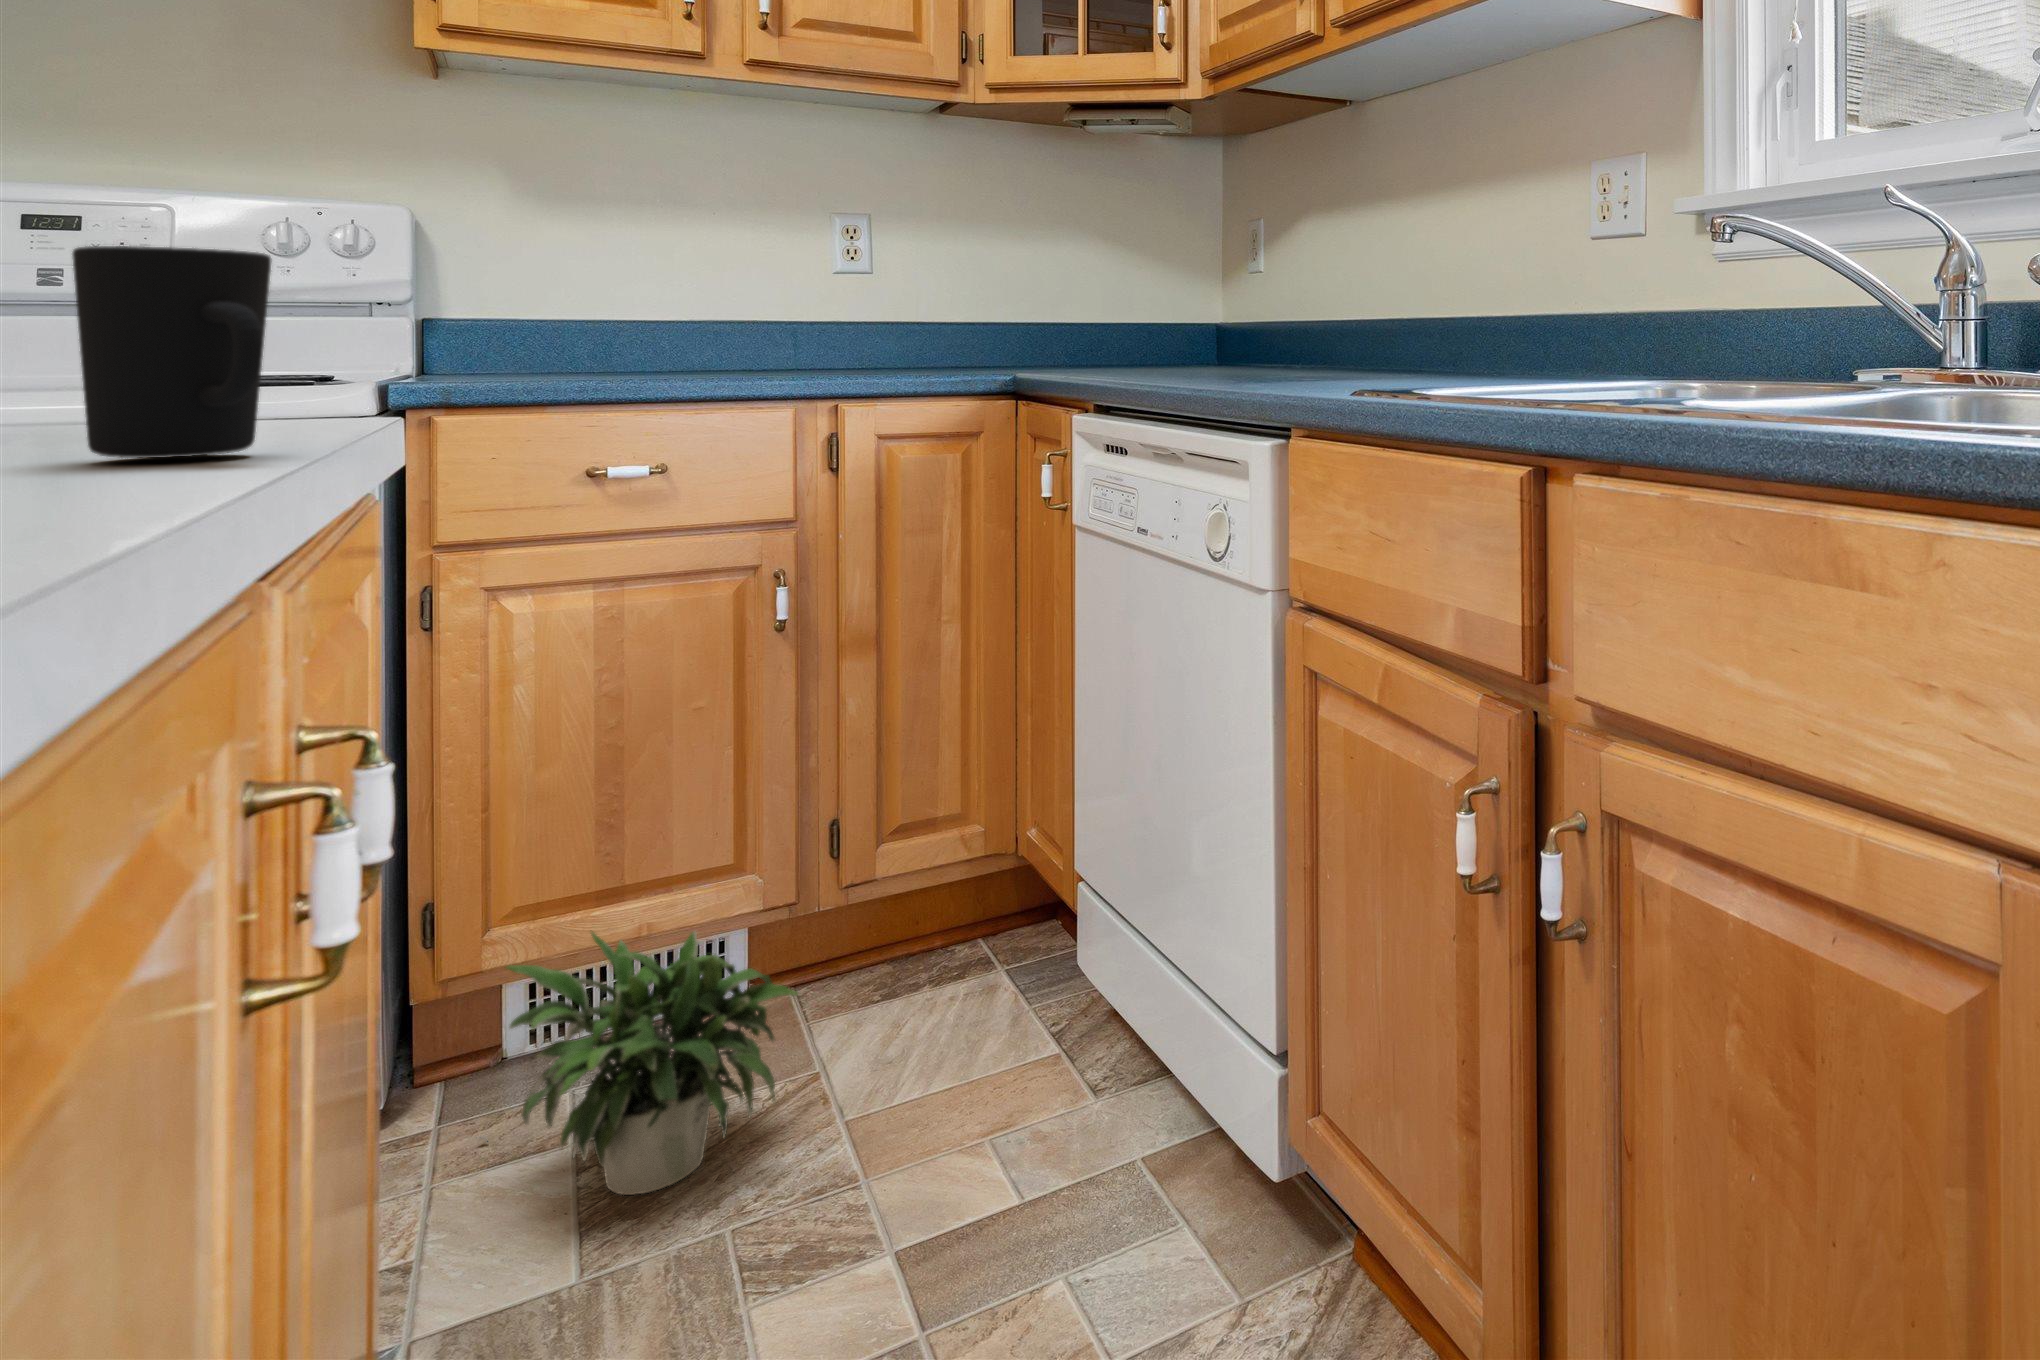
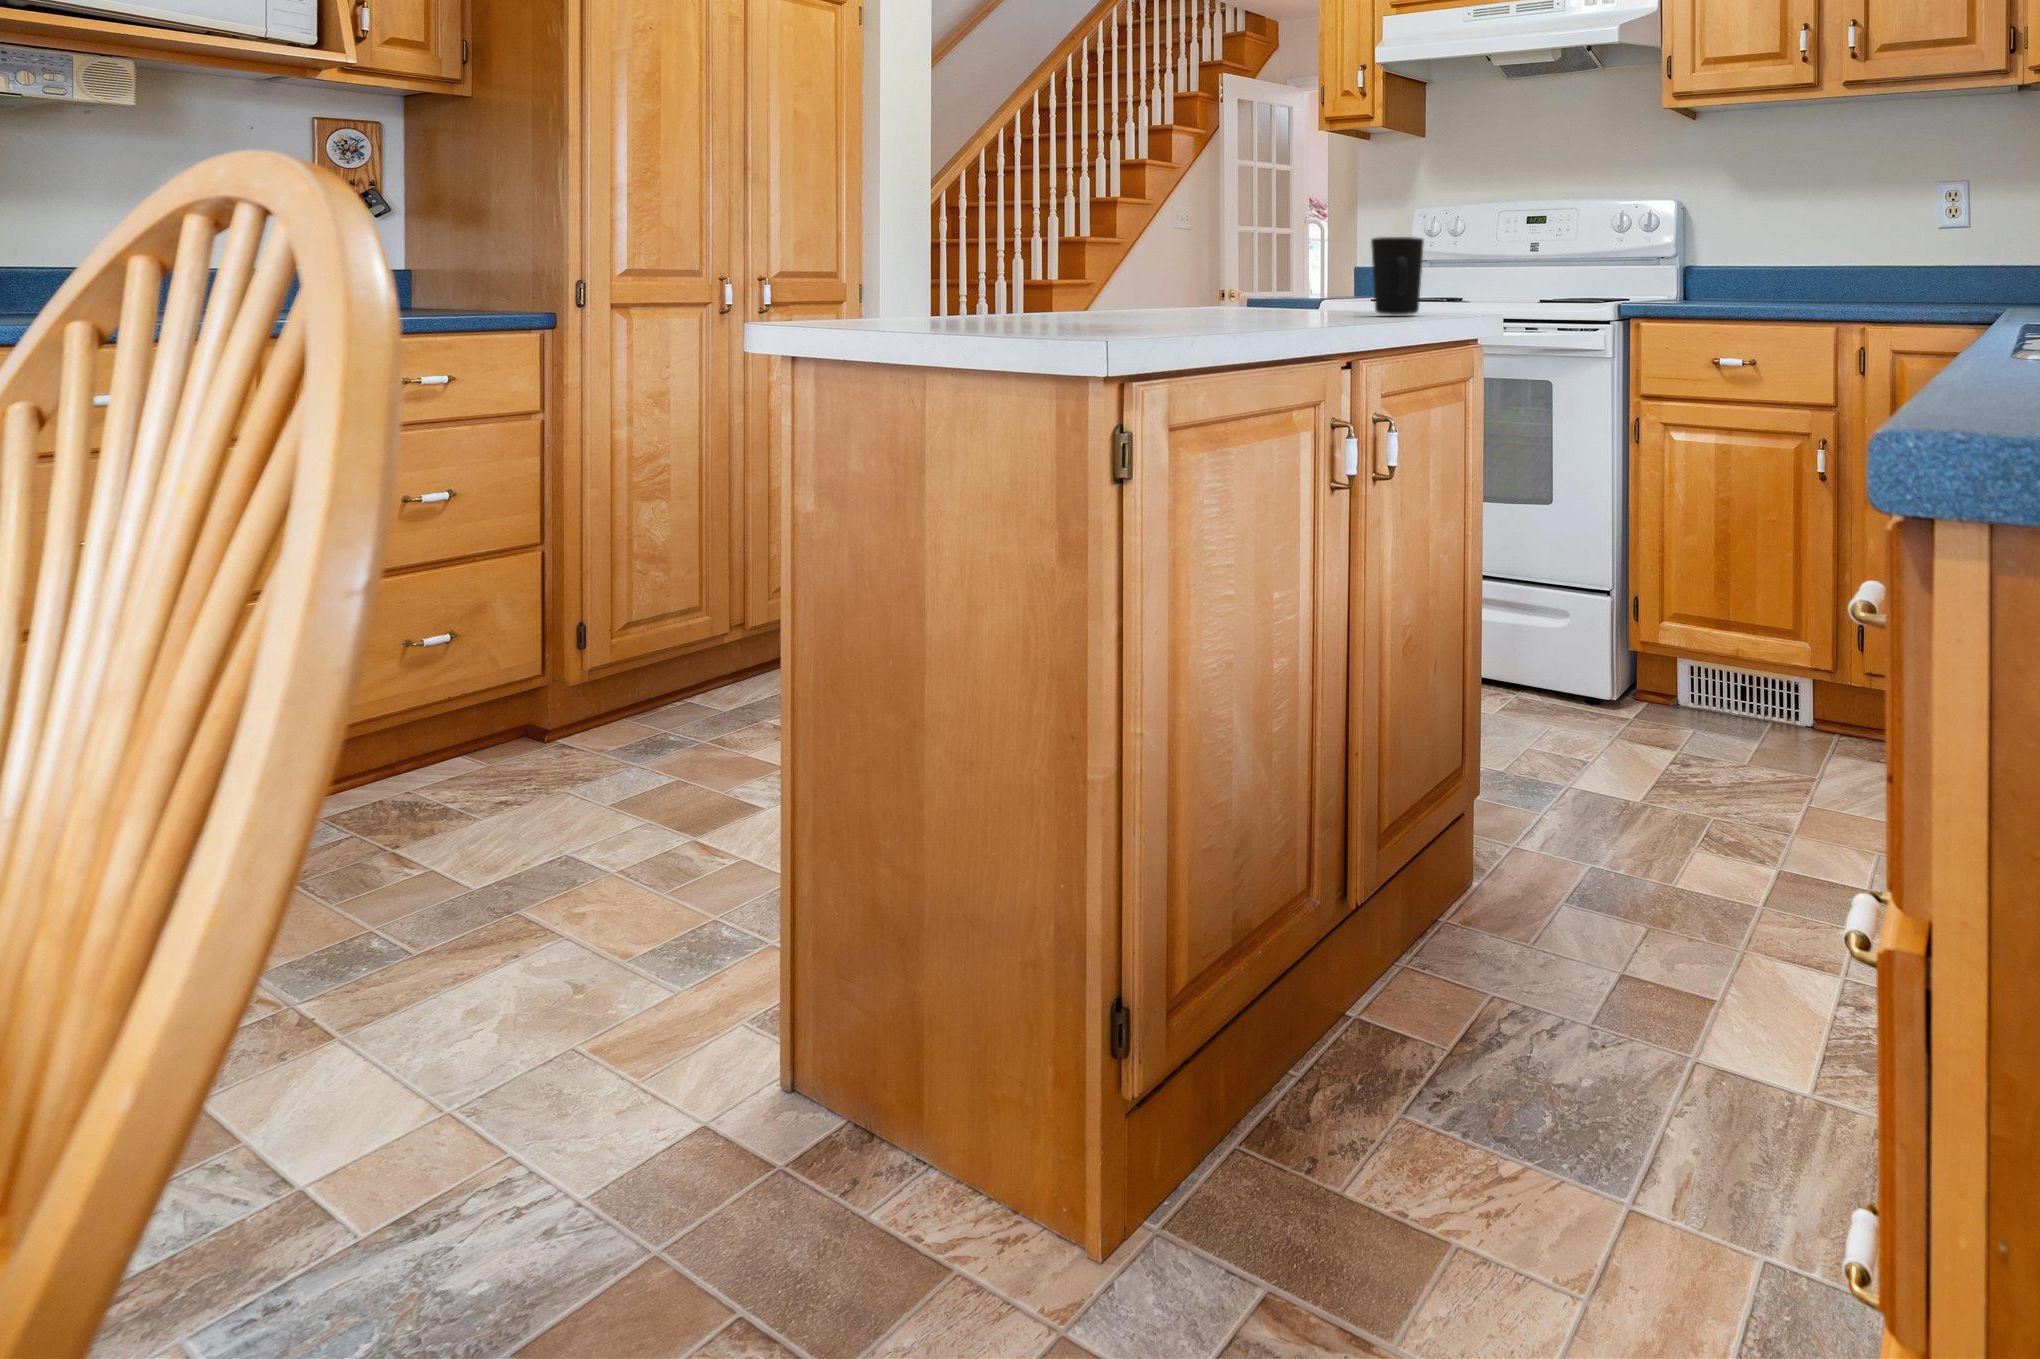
potted plant: present [478,932,798,1195] -> none [1636,627,1782,782]

